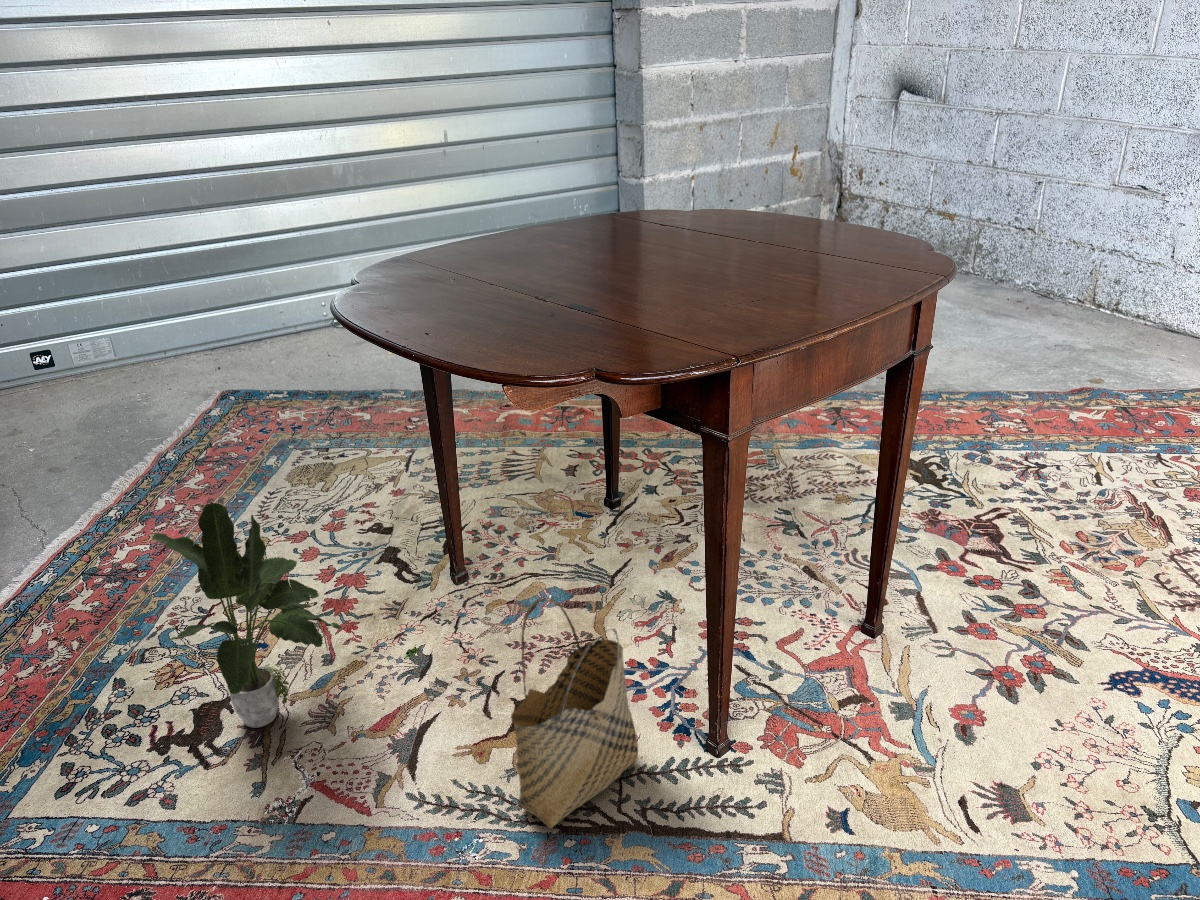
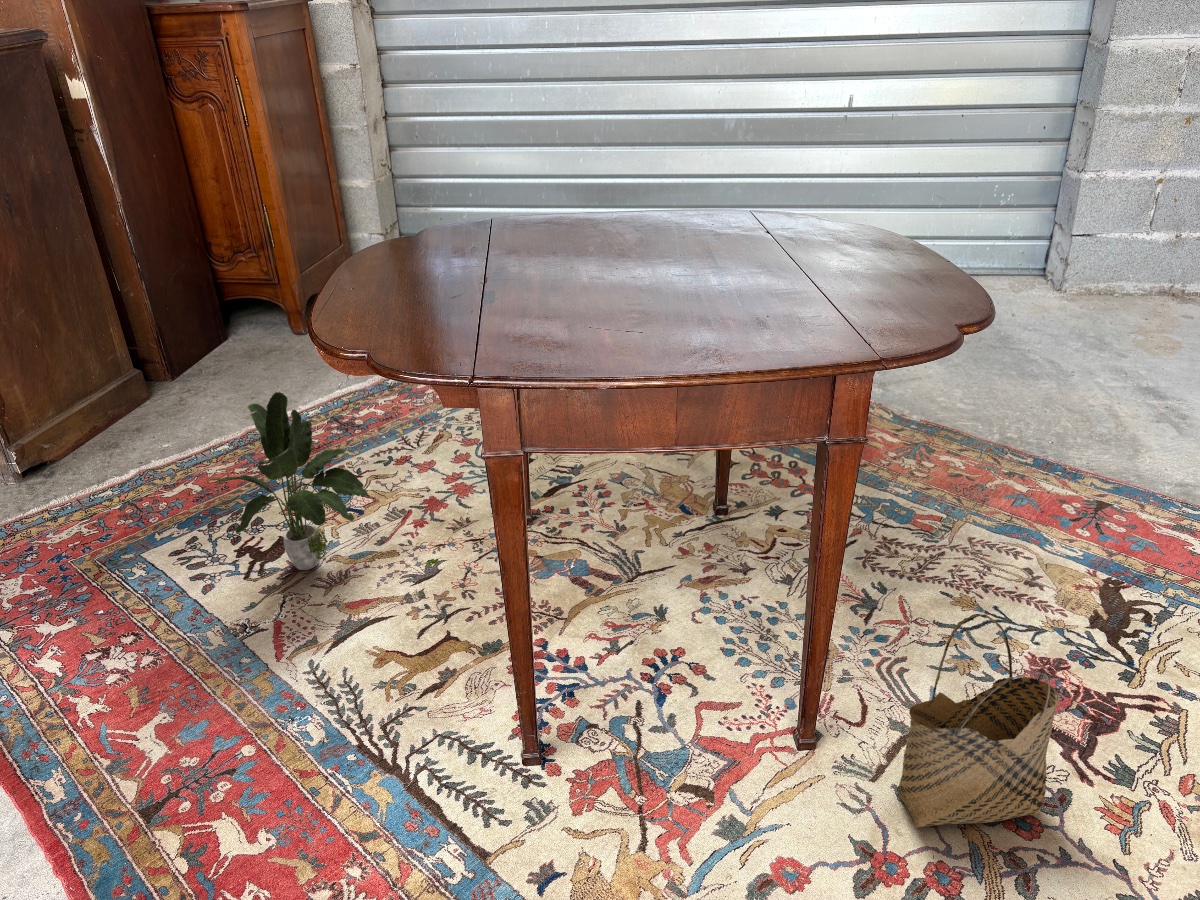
woven basket: present [511,598,639,828] -> present [897,614,1059,827]

